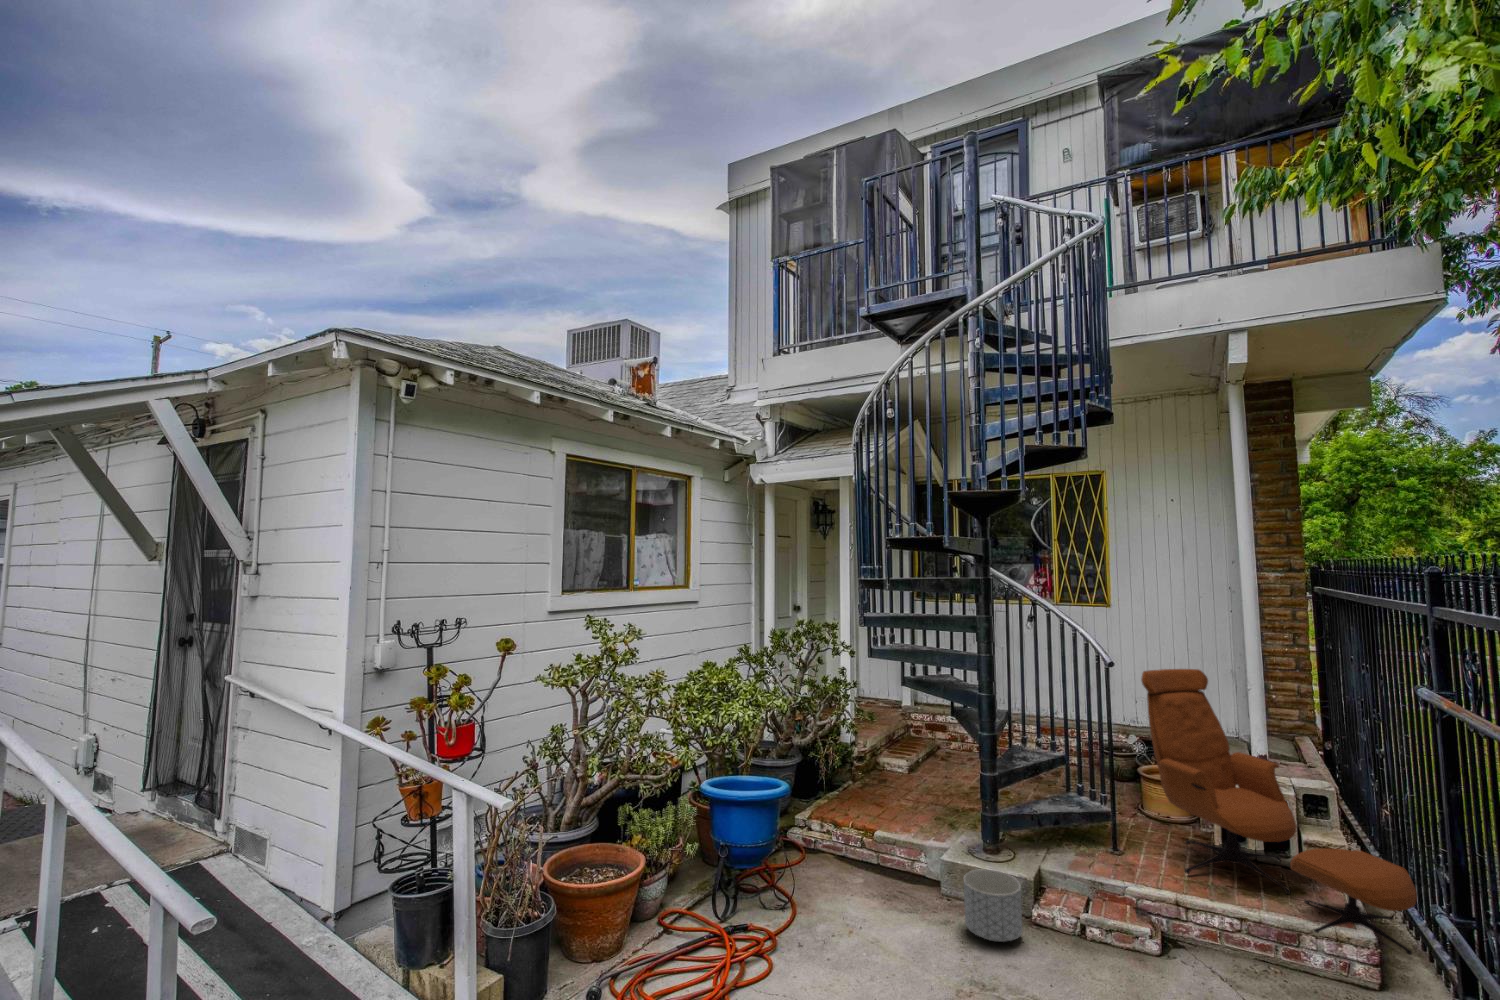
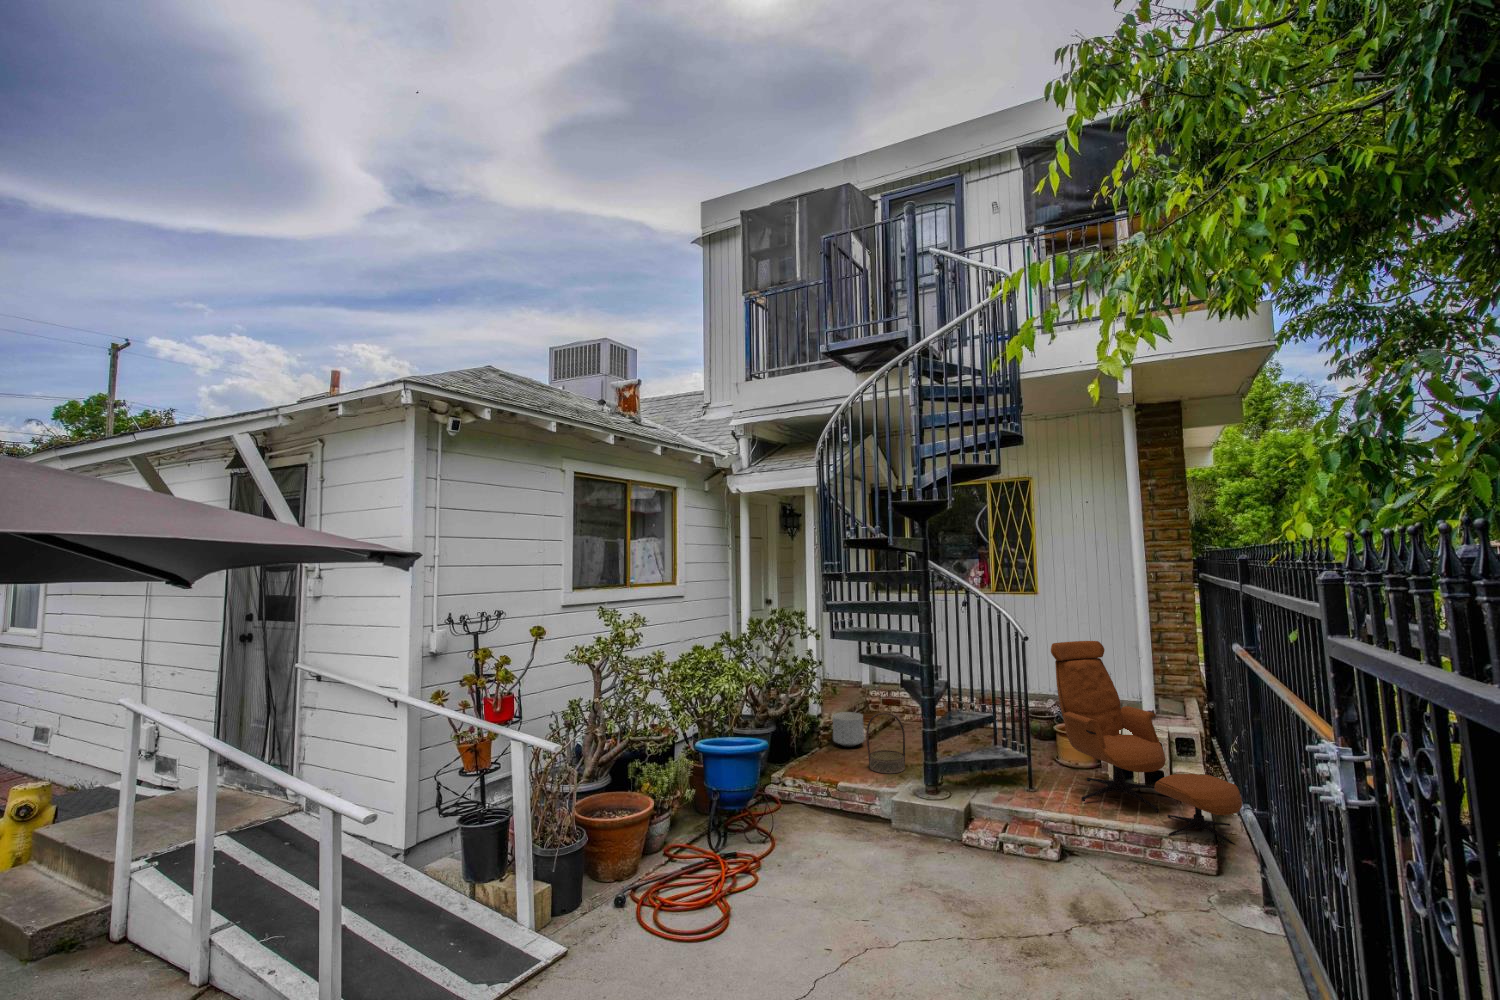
basket: none [908,748,955,823] -> present [867,712,905,774]
planter: present [964,869,1022,942] -> present [833,712,864,747]

